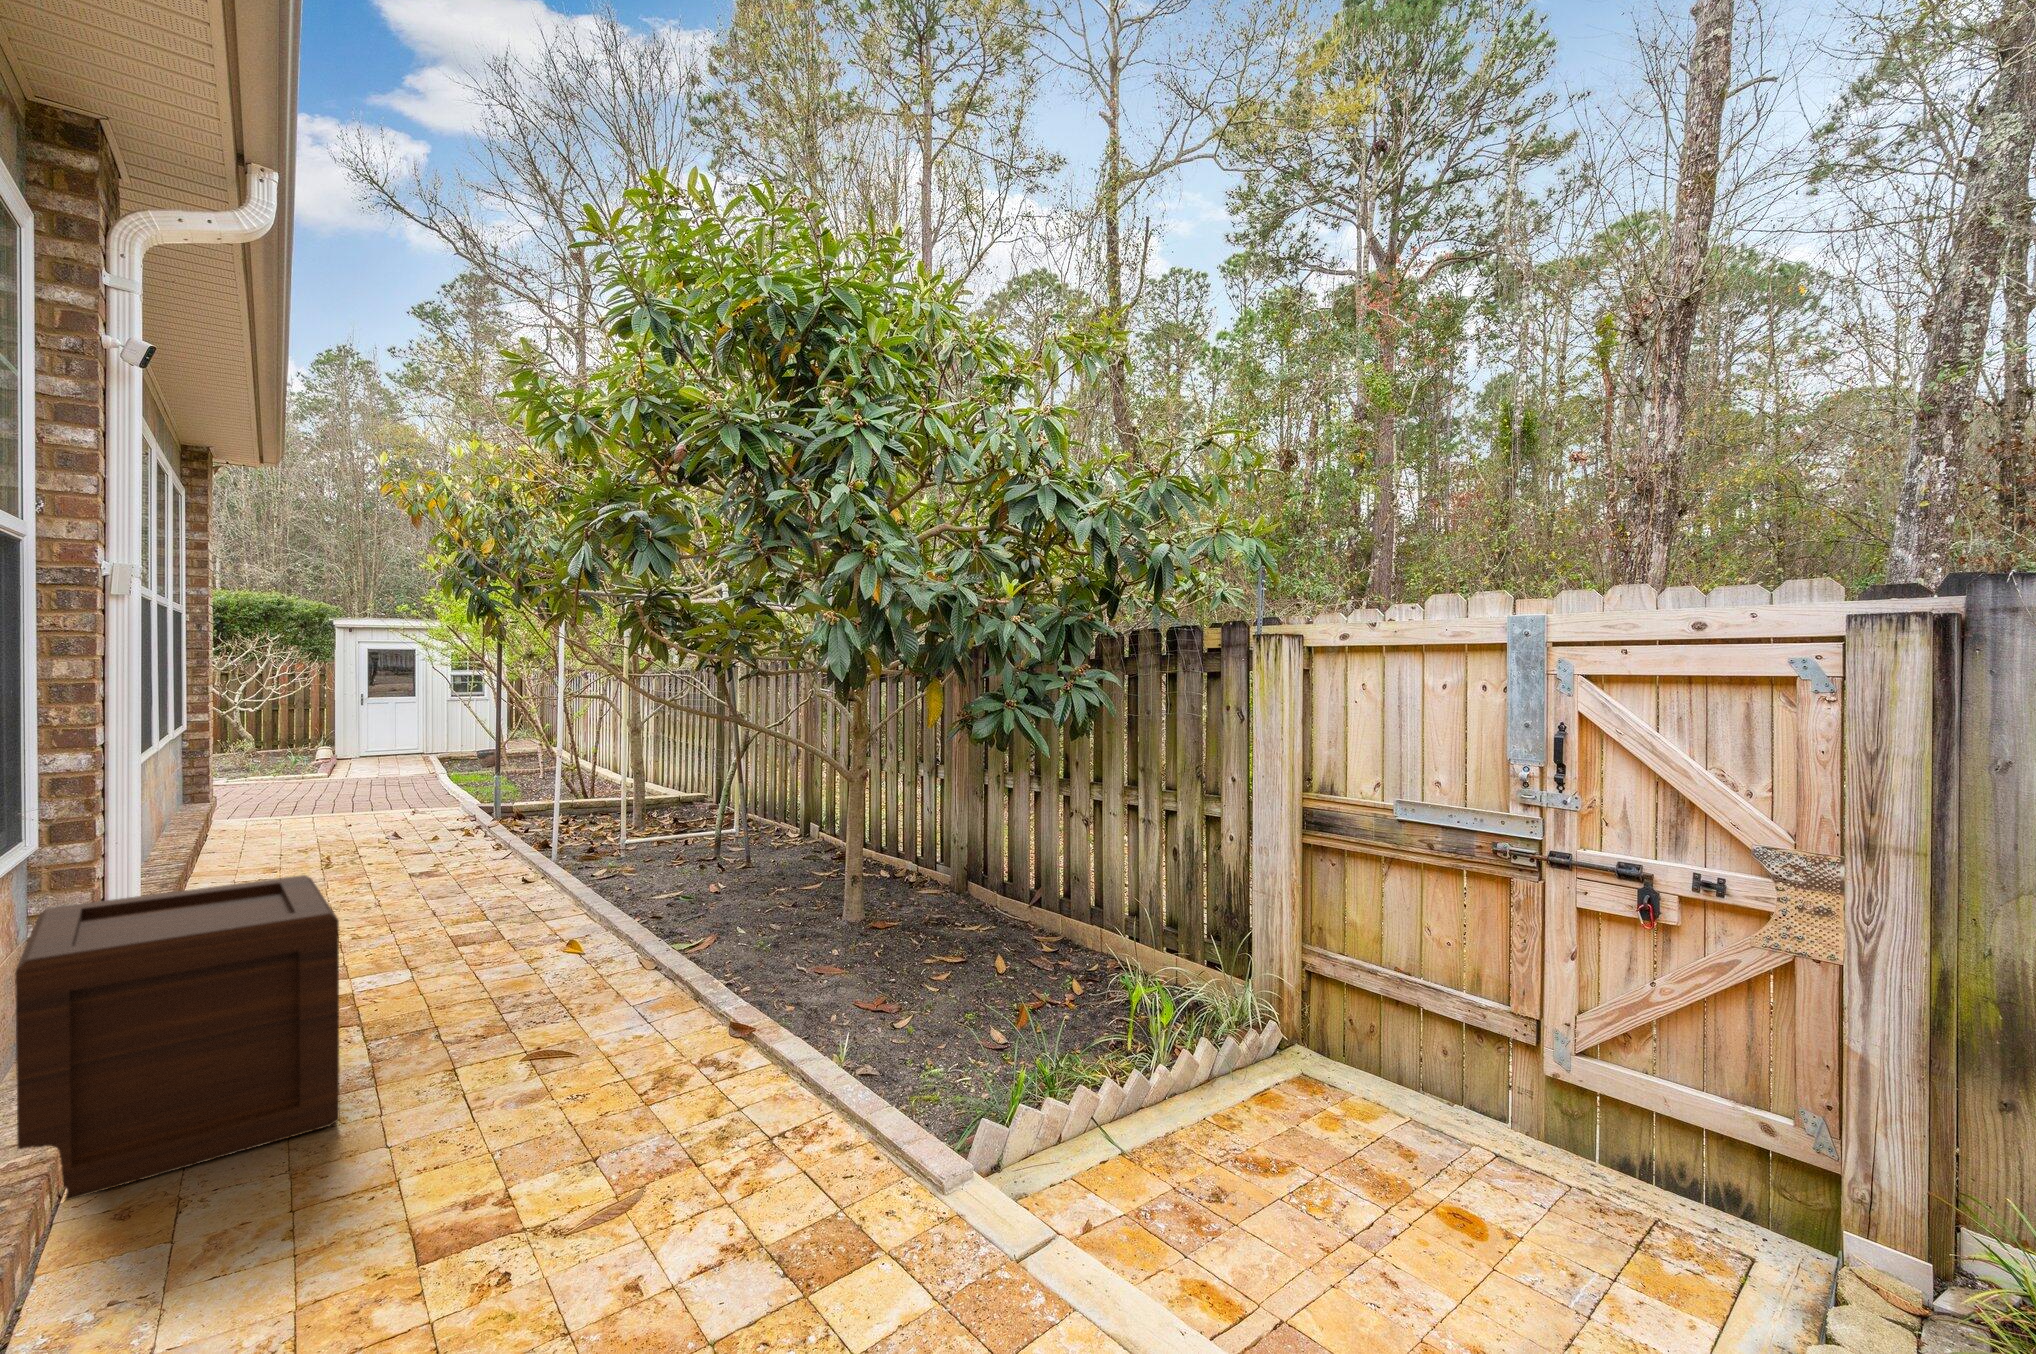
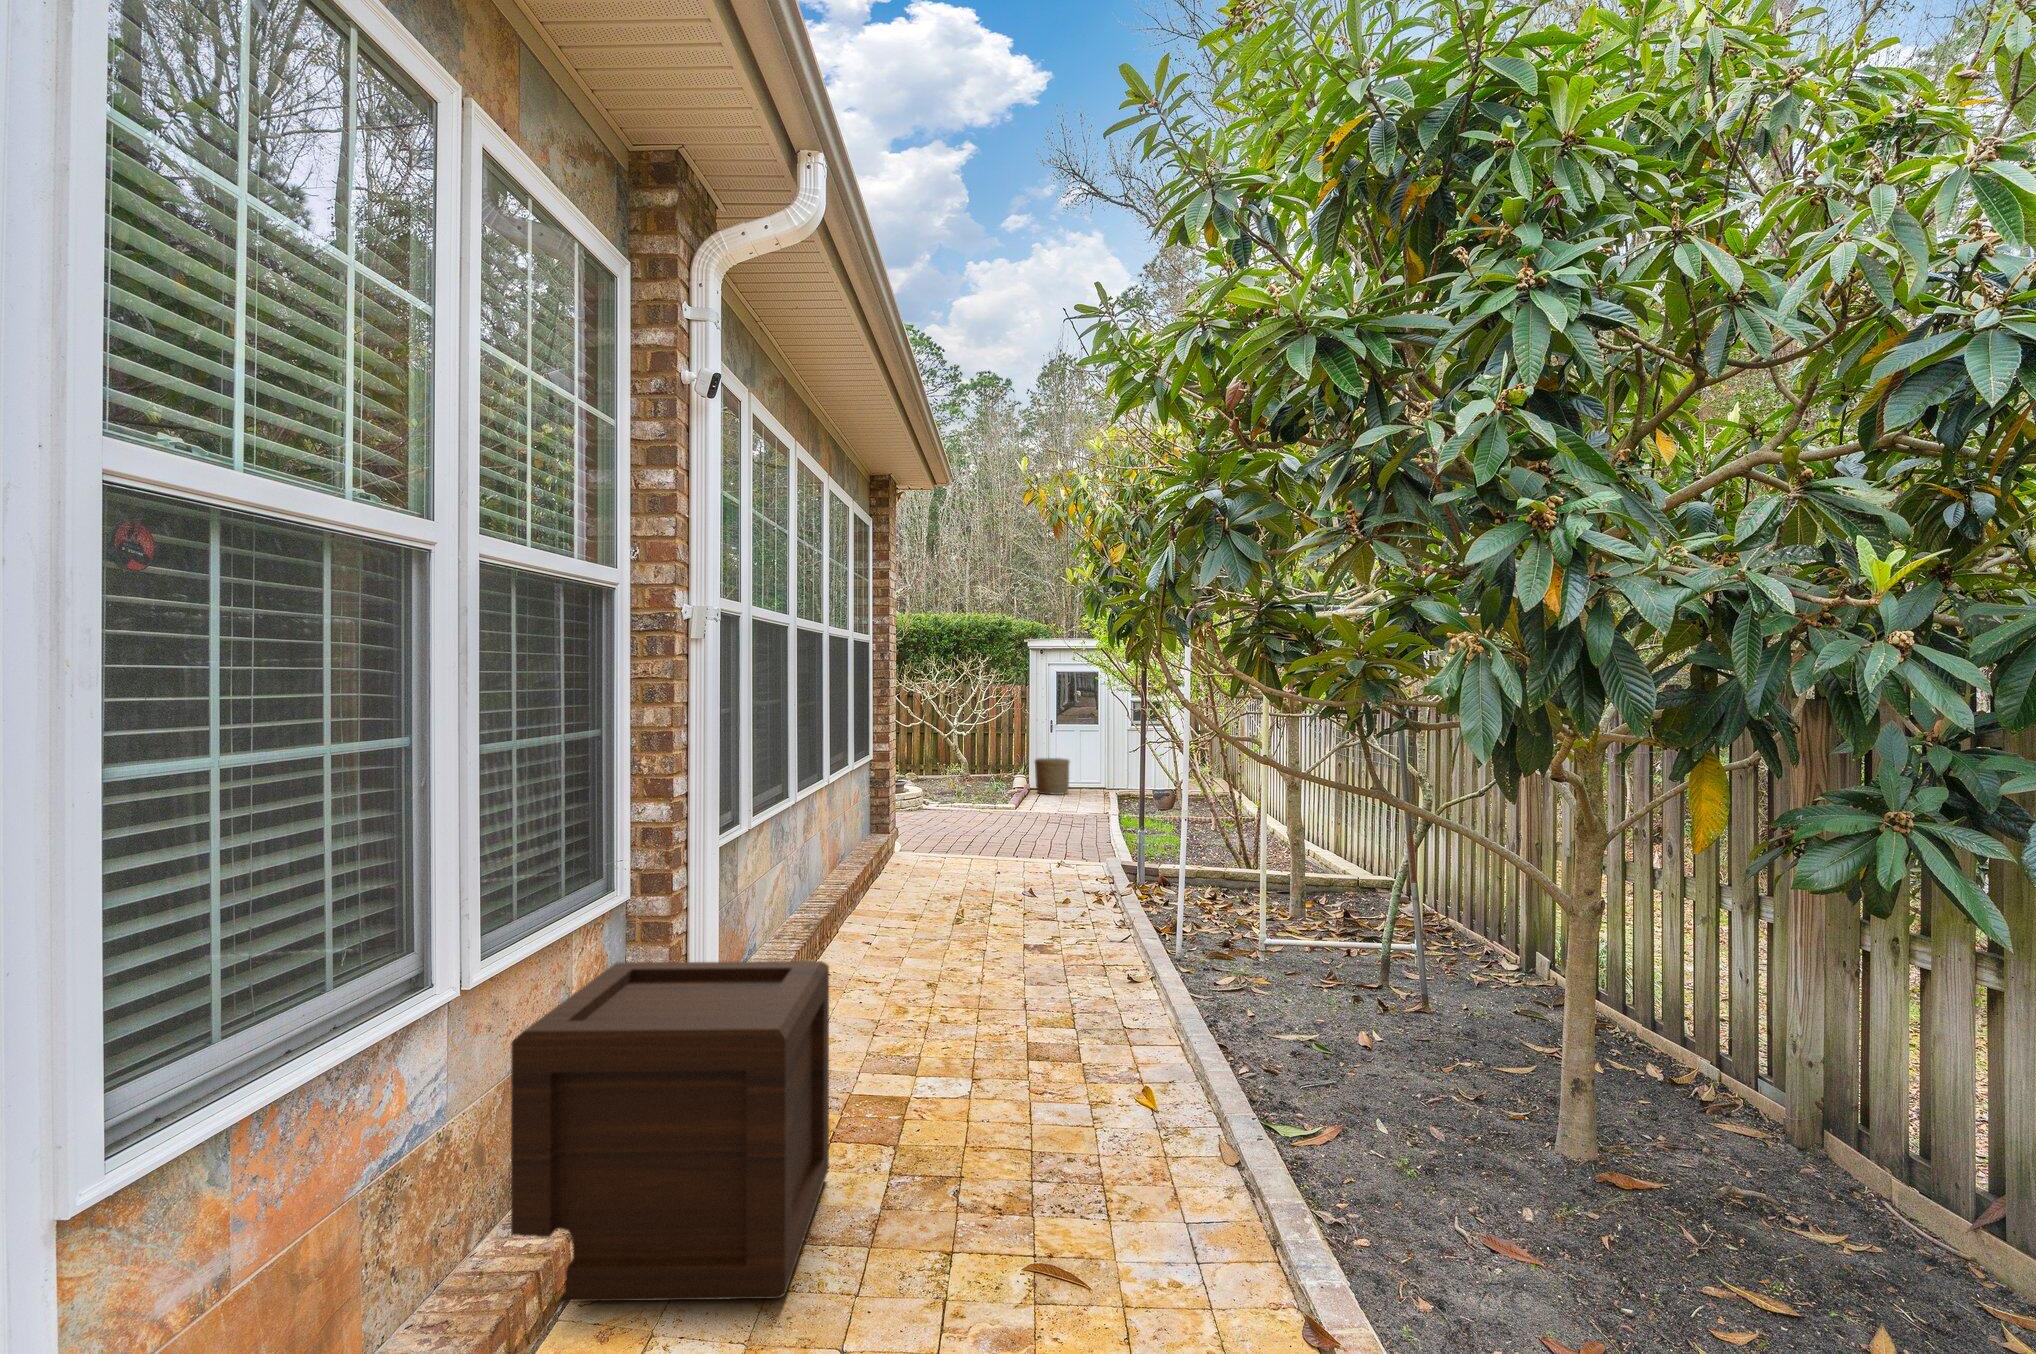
woven basket: none [301,719,347,756] -> present [1035,758,1069,795]

